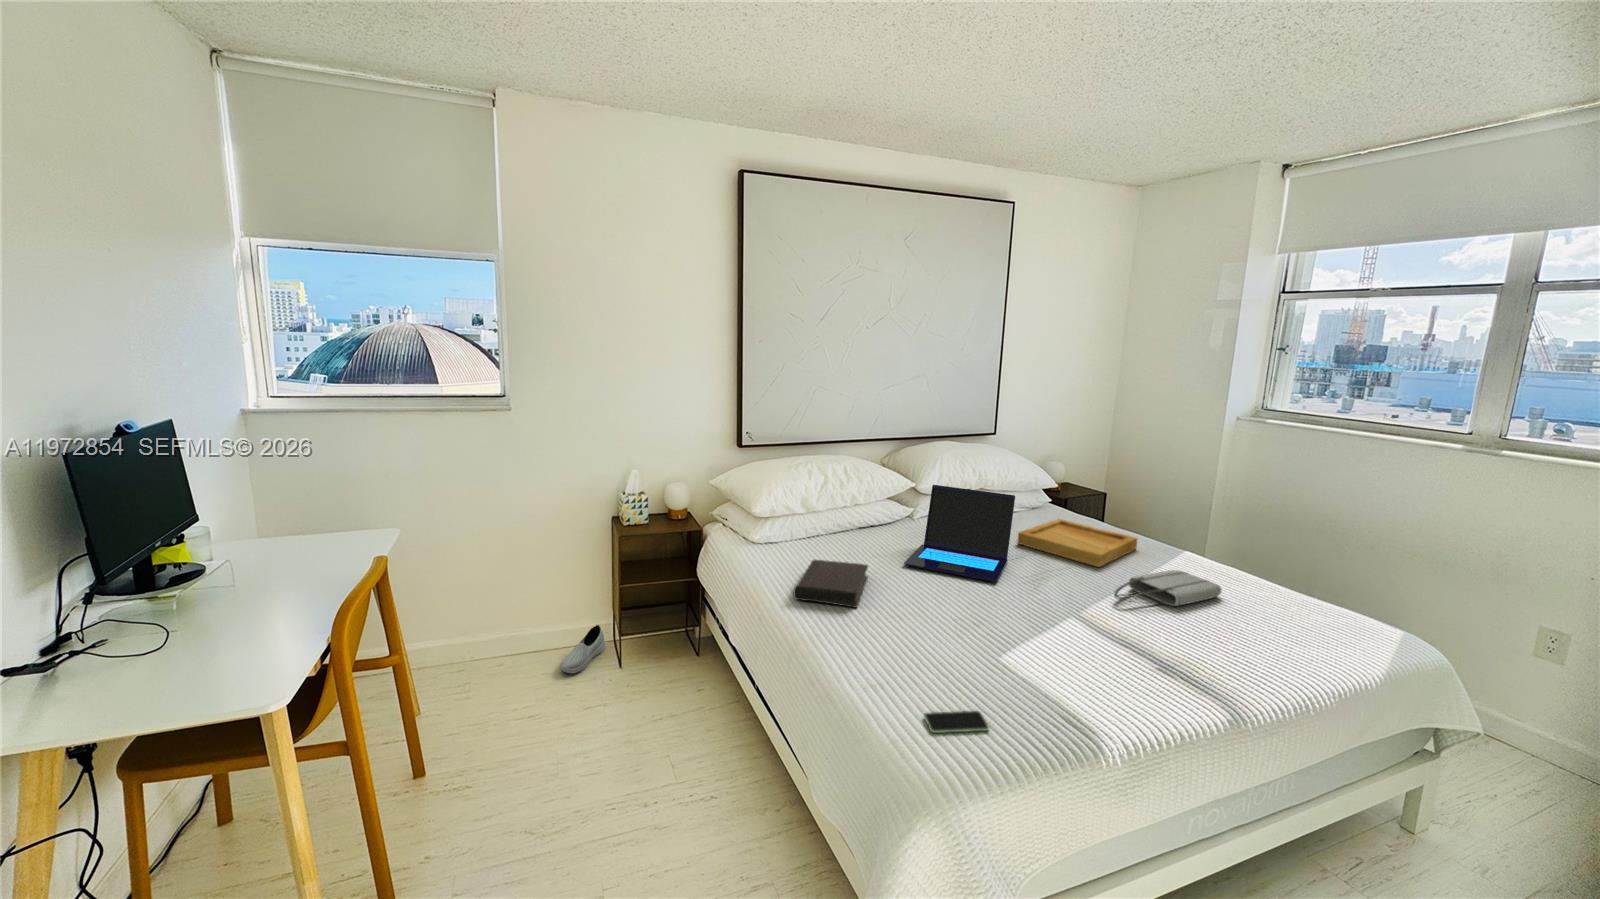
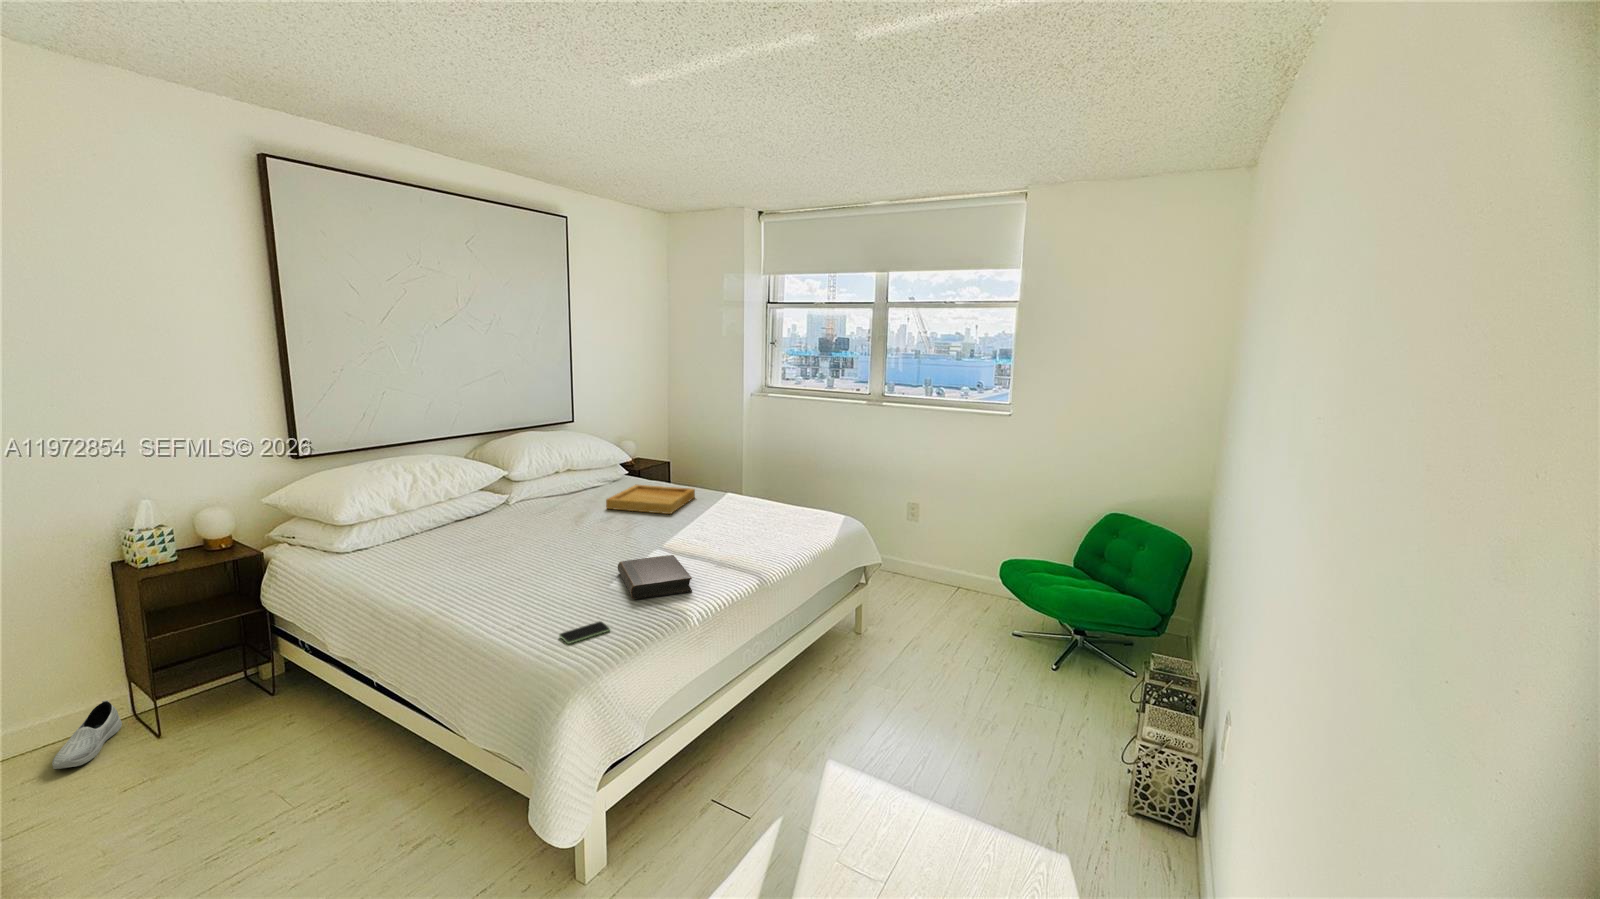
laptop: present [904,485,1015,582] -> none [511,468,601,542]
book: present [794,560,868,607] -> present [618,555,692,599]
tote bag: present [1114,570,1222,606] -> none [683,505,750,531]

